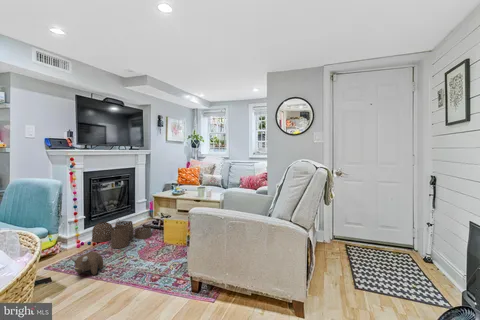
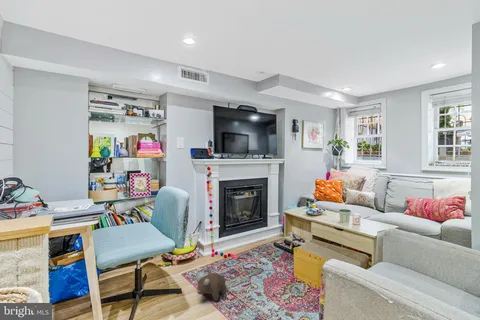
woven basket: present [92,221,151,248] -> none [224,232,282,268]

